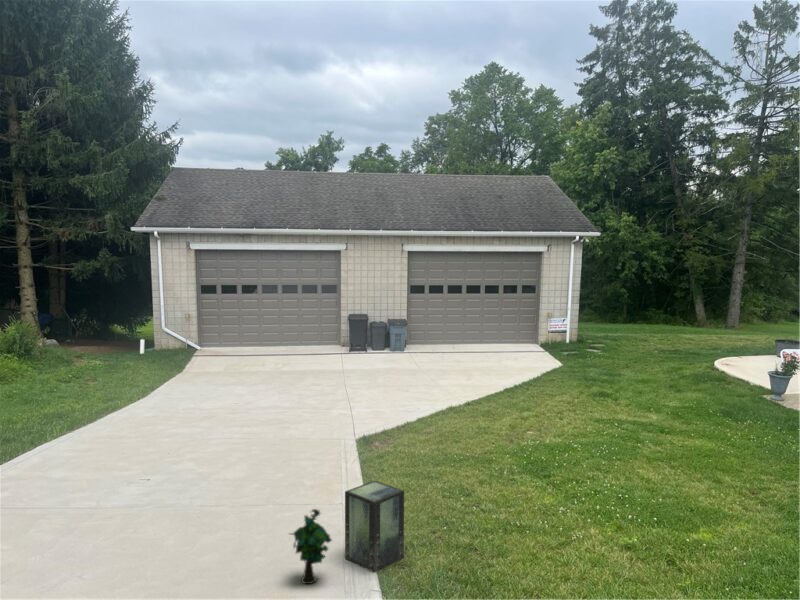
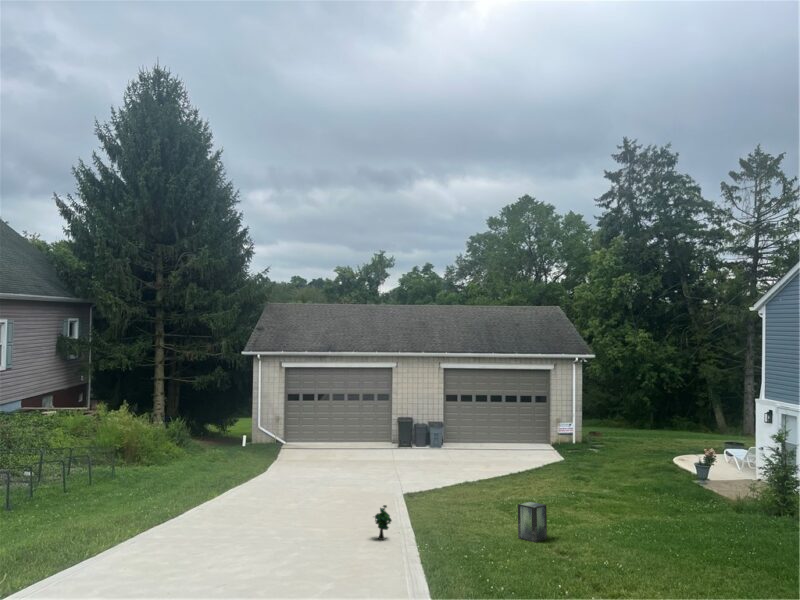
storage box: present [345,481,404,573] -> present [518,501,547,542]

